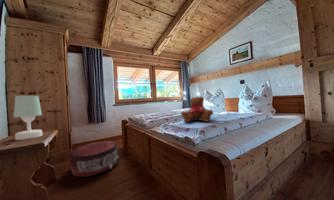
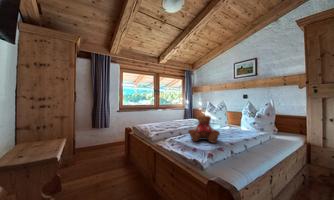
table lamp: present [14,96,42,140] -> none [26,107,53,152]
pouf: present [70,141,119,177] -> none [75,149,123,187]

